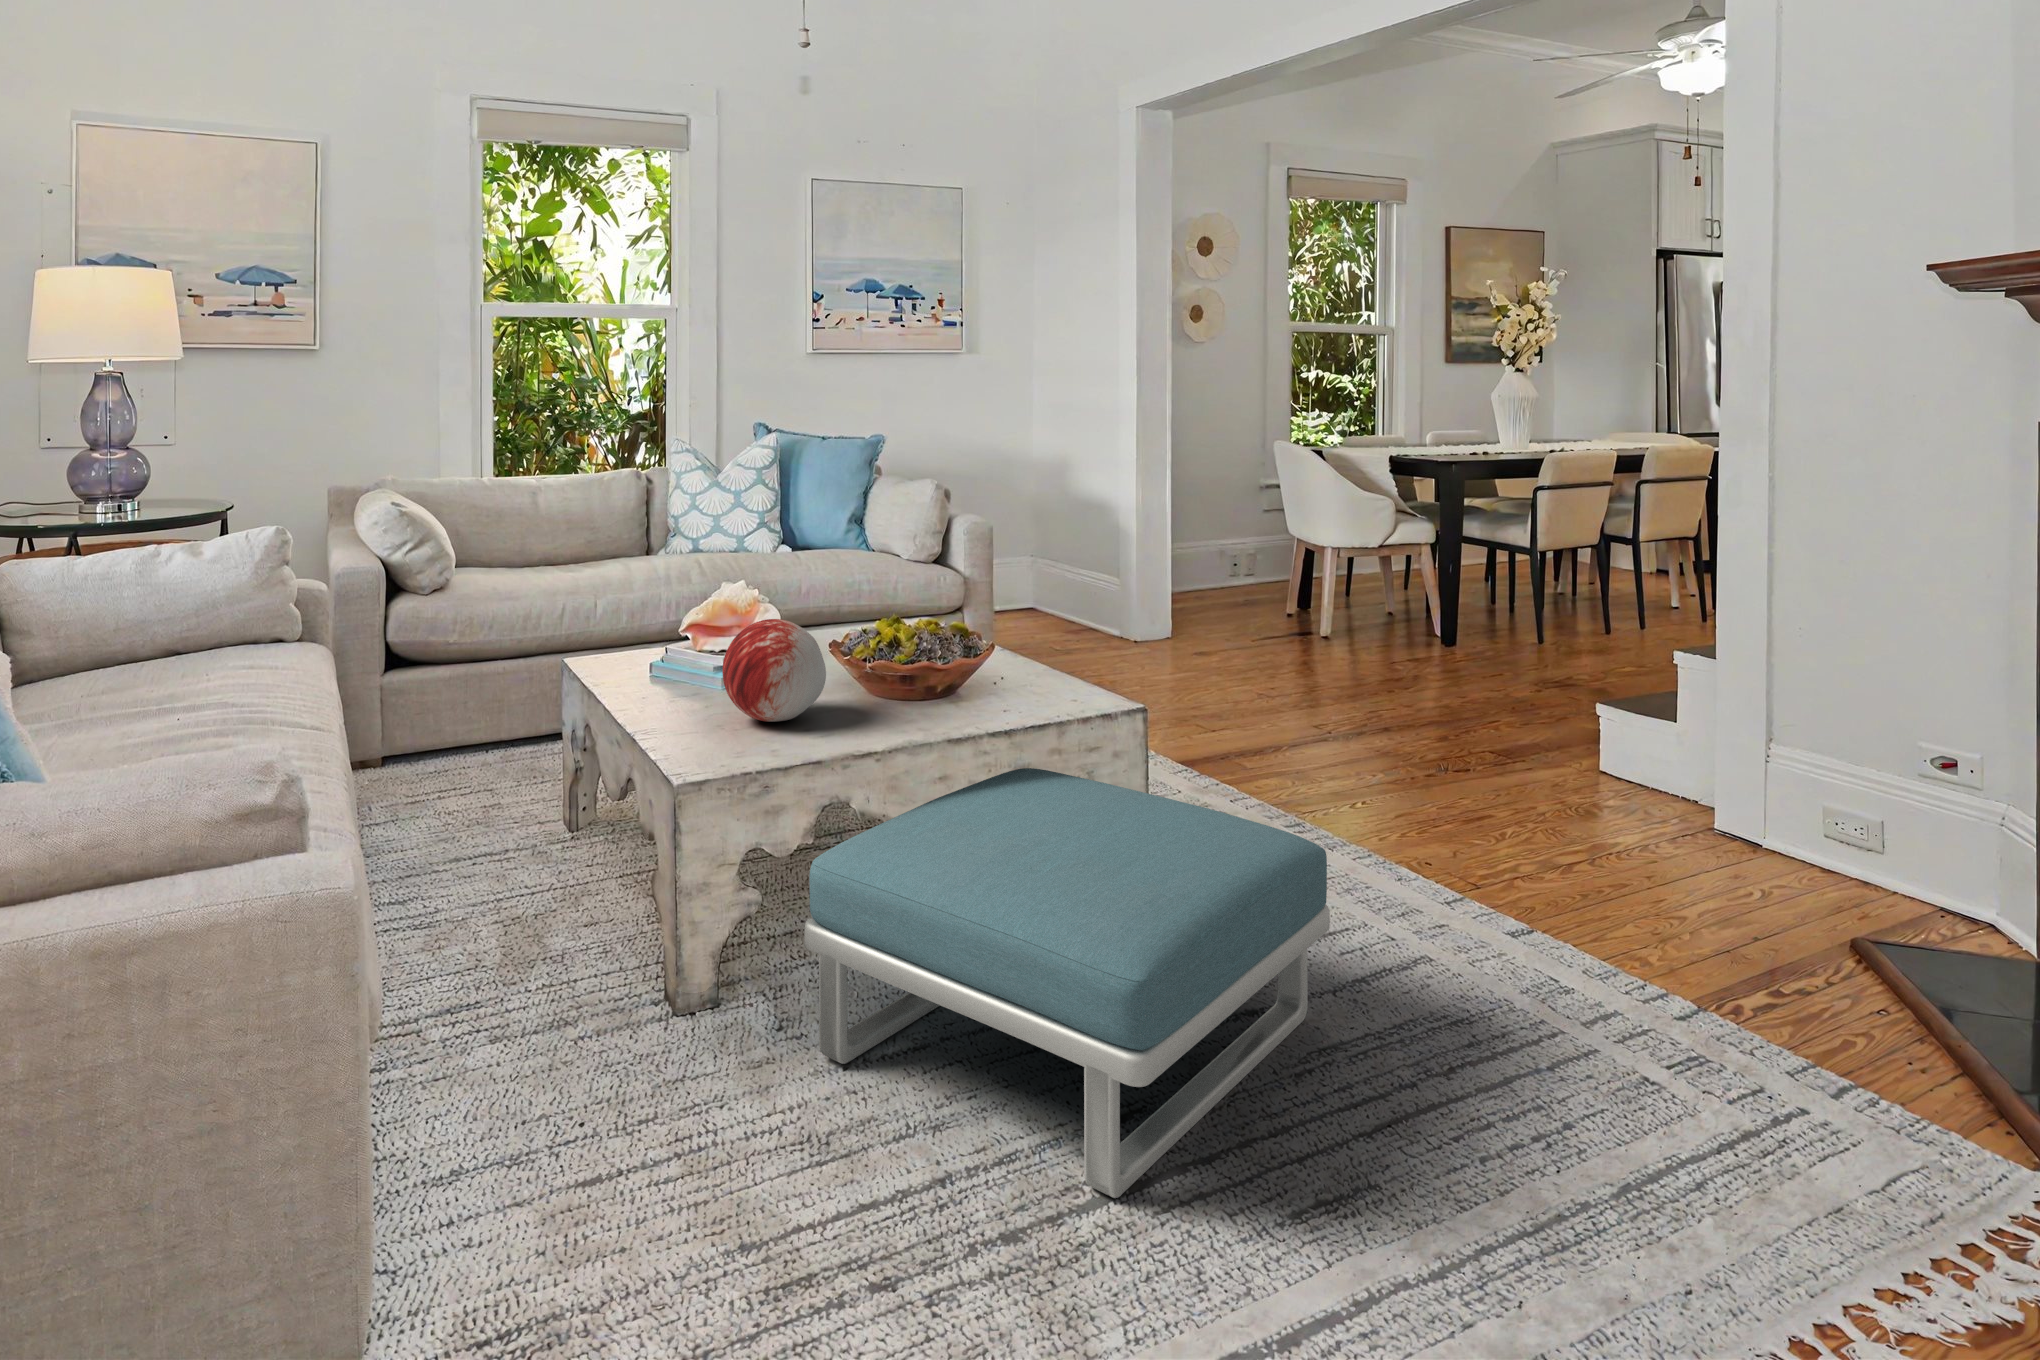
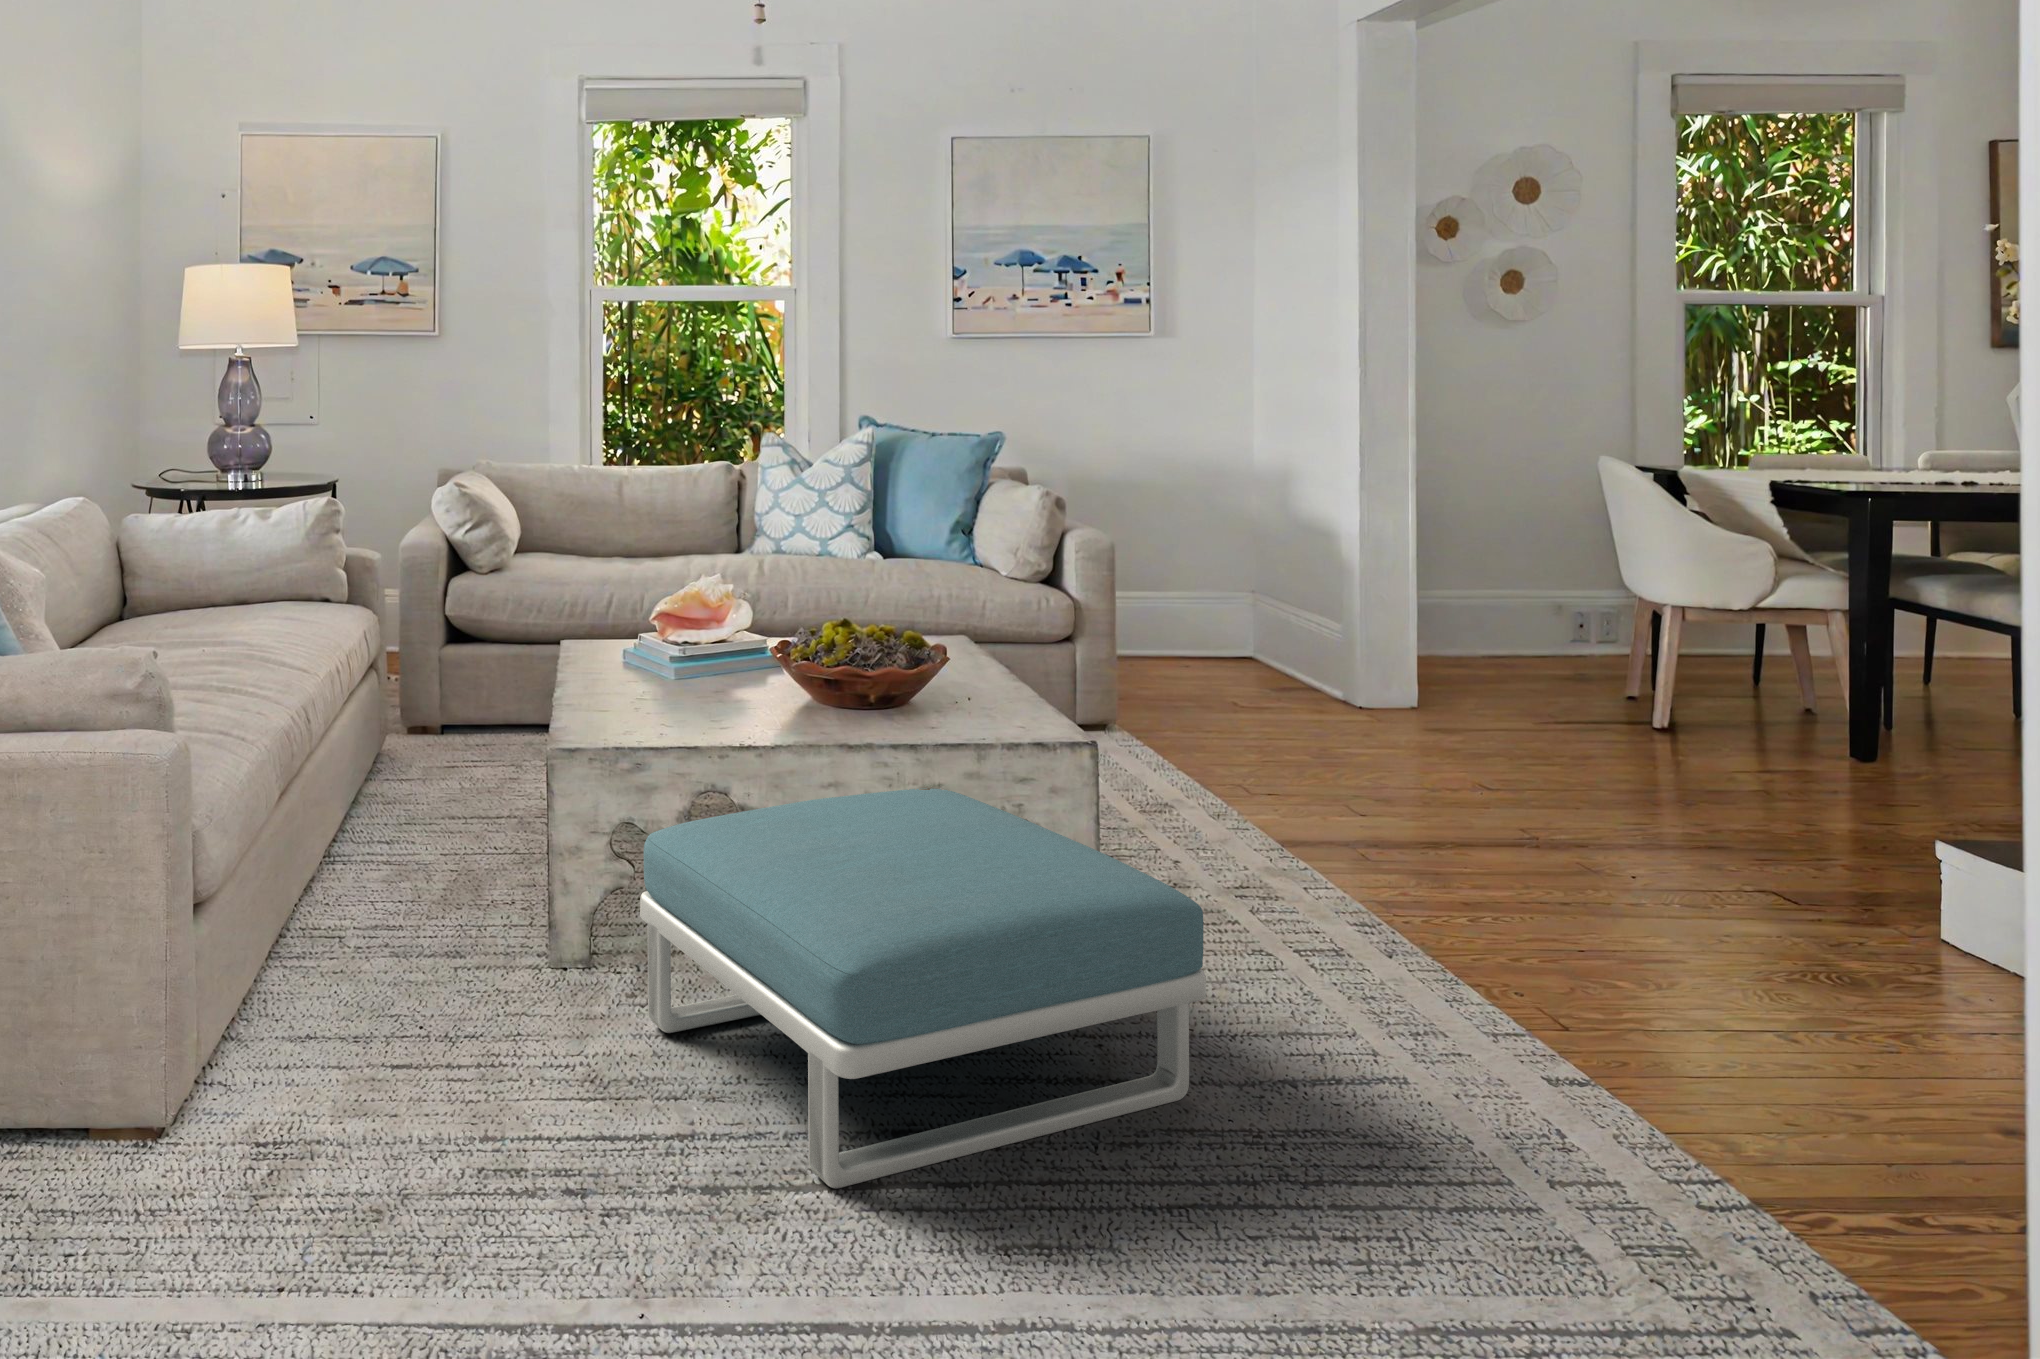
decorative orb: present [723,619,826,722] -> none [640,608,744,710]

